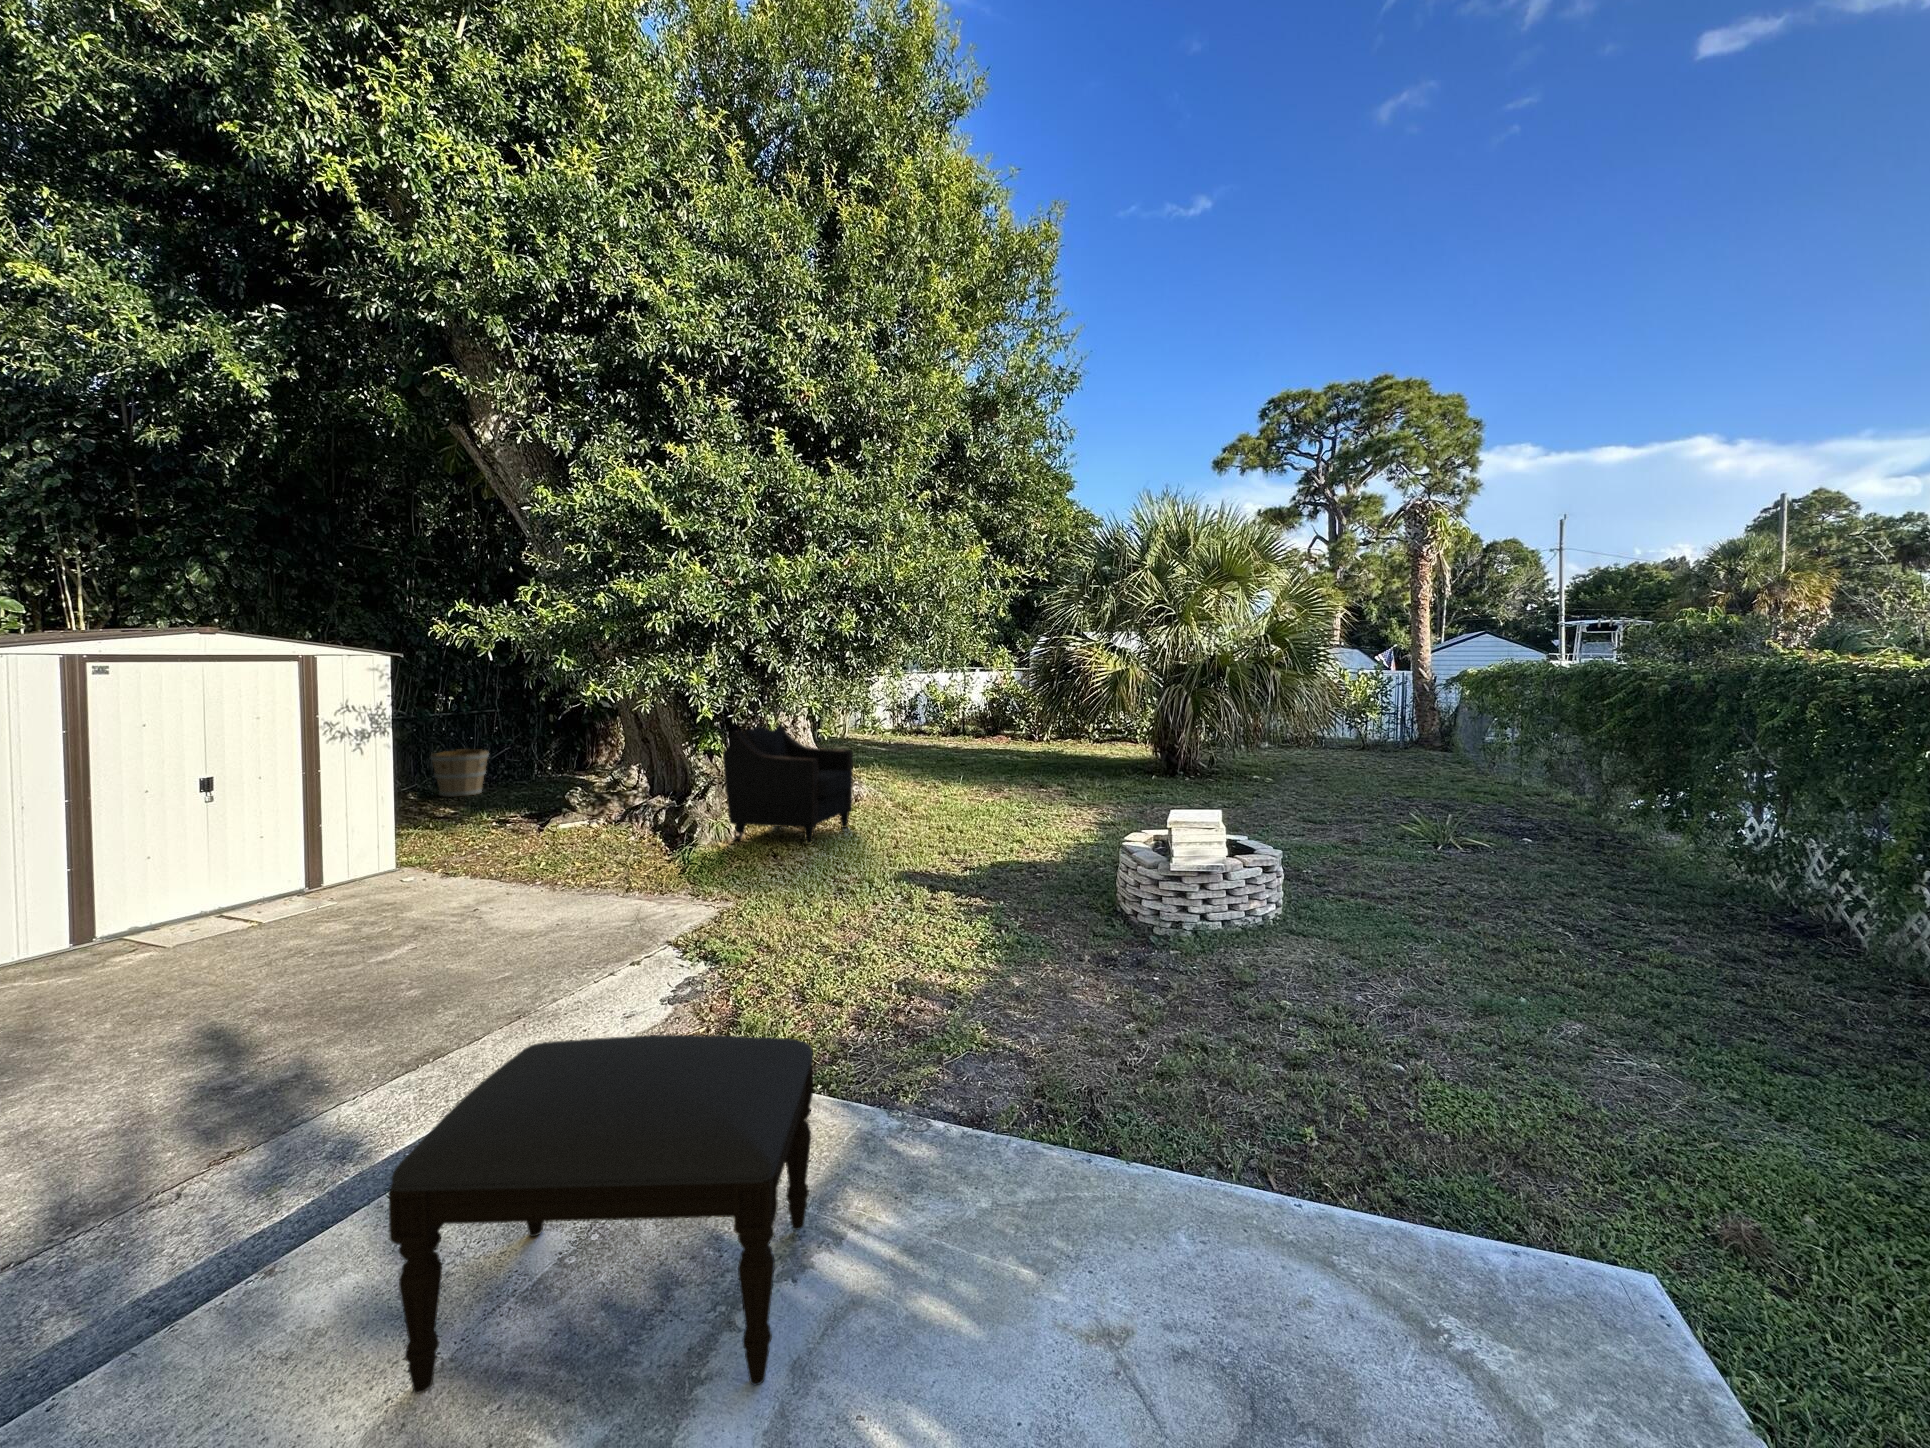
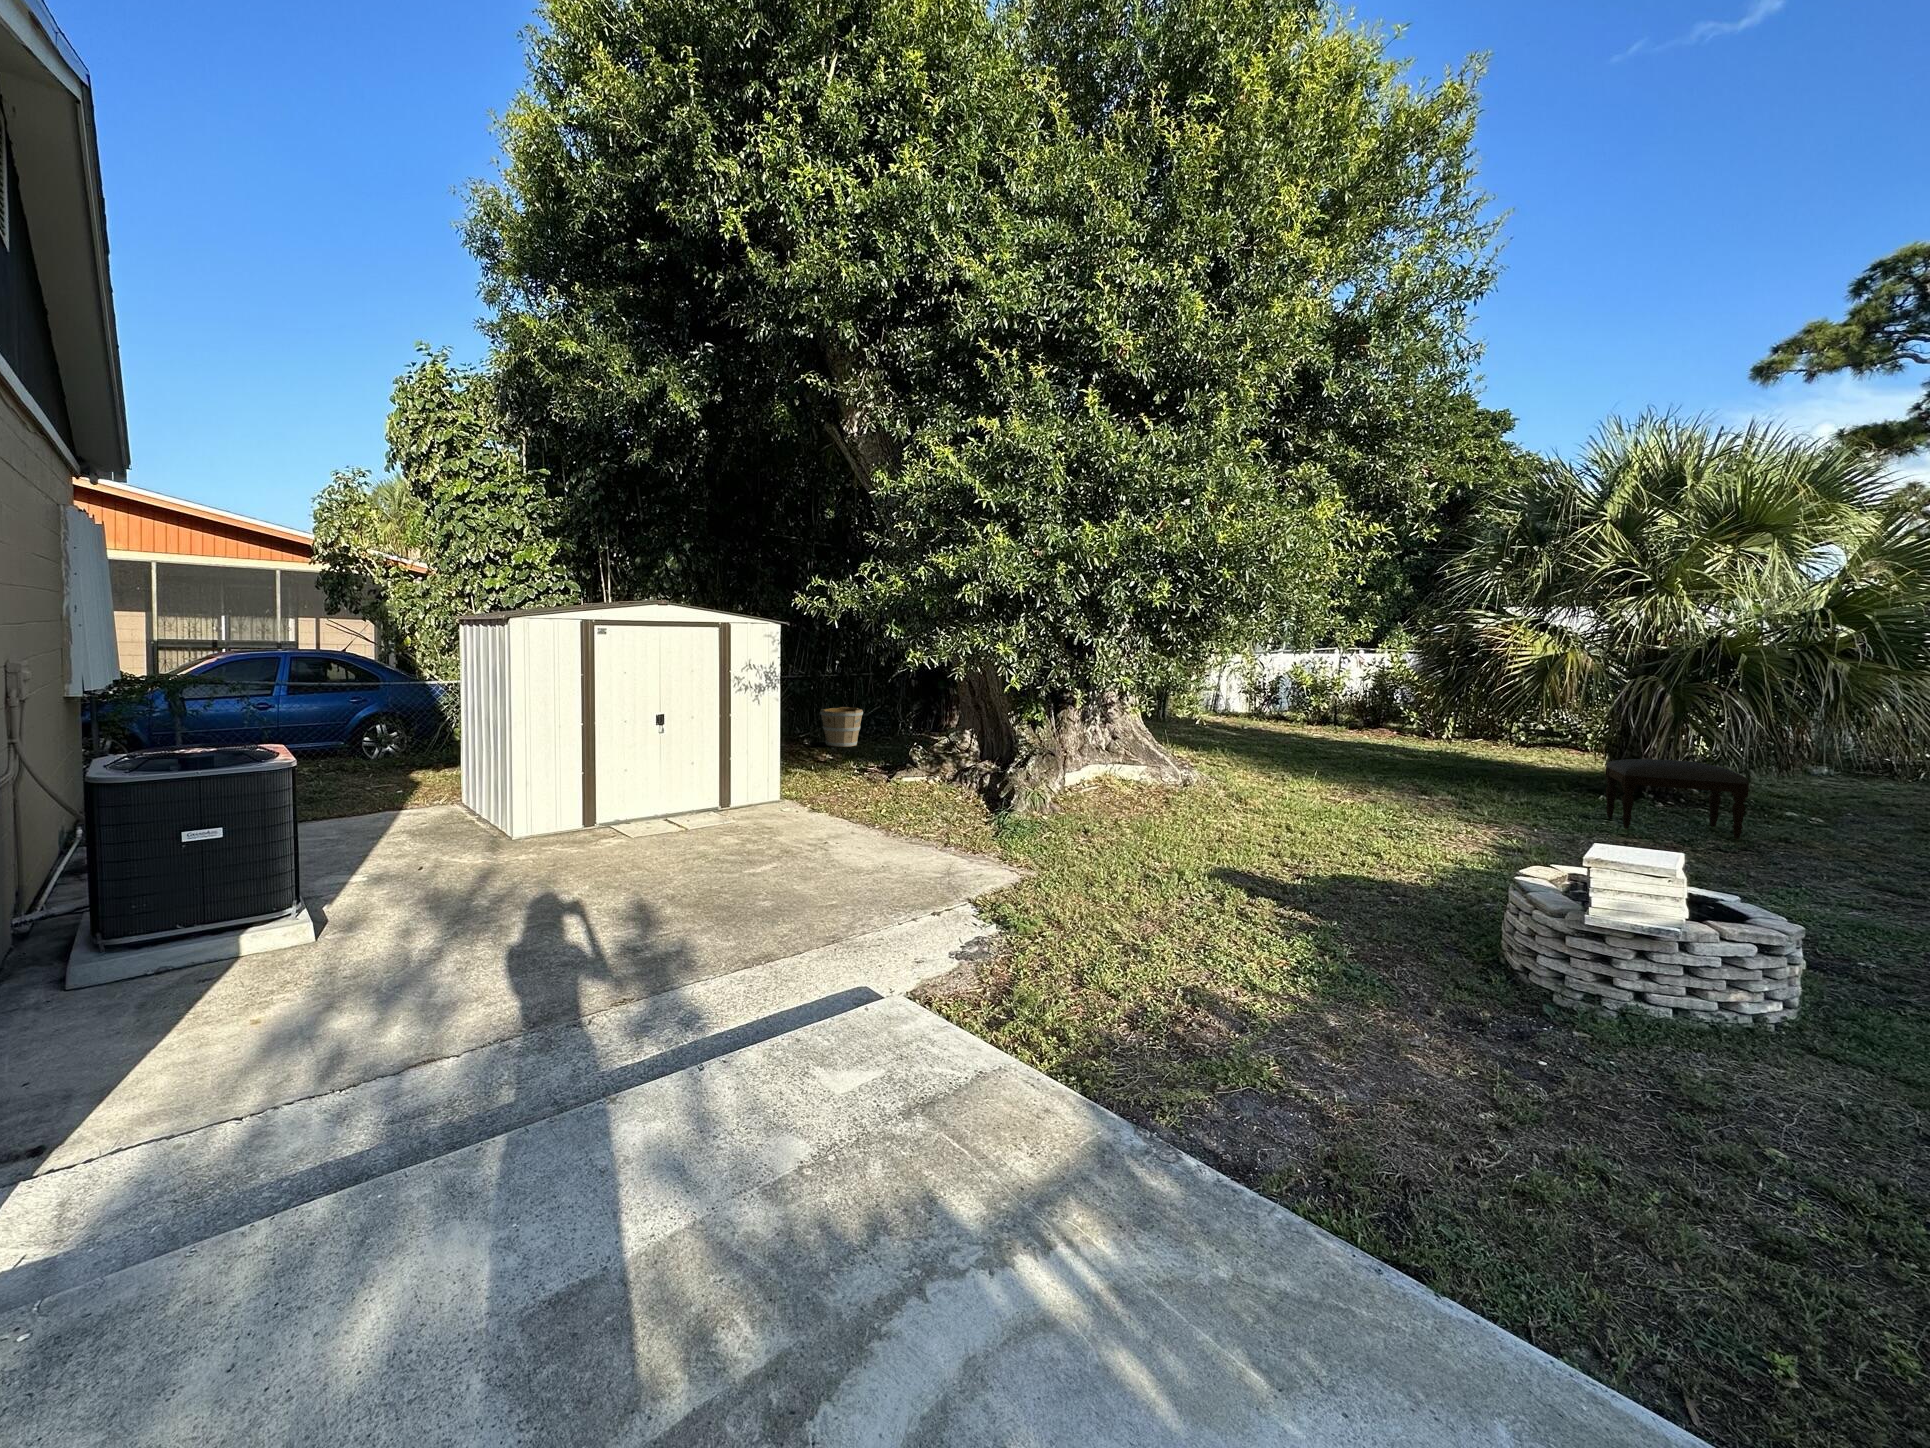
chair: present [723,724,853,844] -> none [1044,687,1181,825]
ottoman: present [389,1035,813,1393] -> present [1605,759,1749,838]

